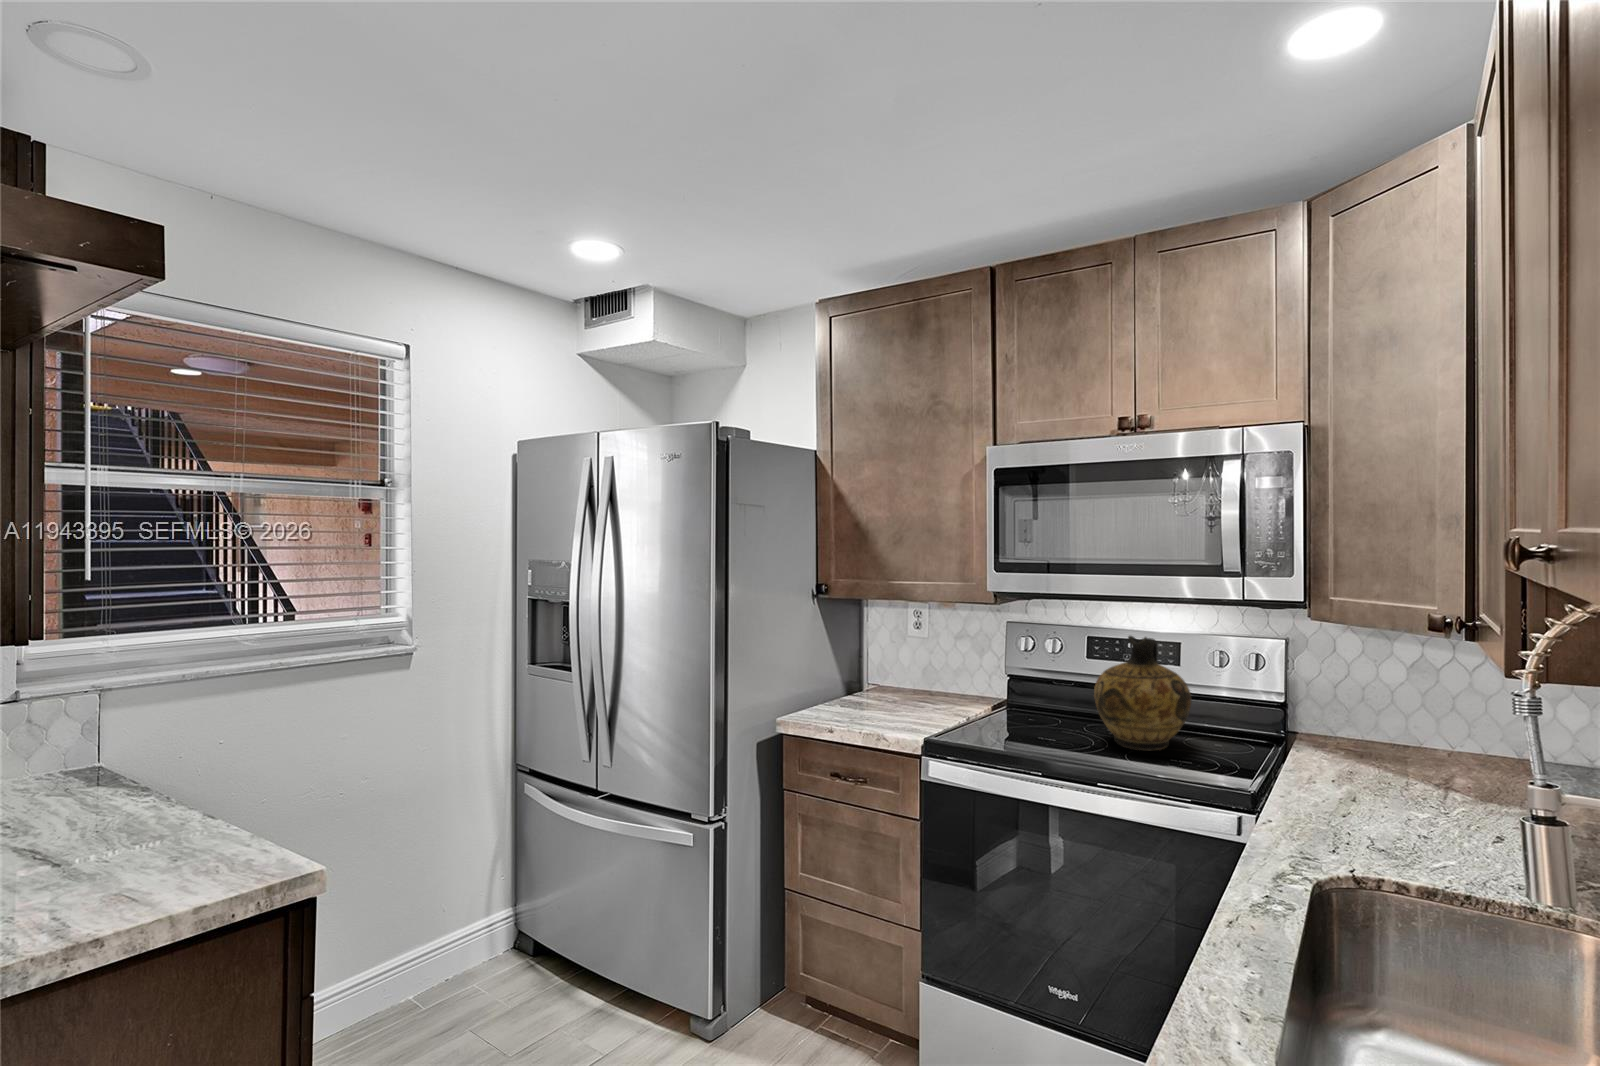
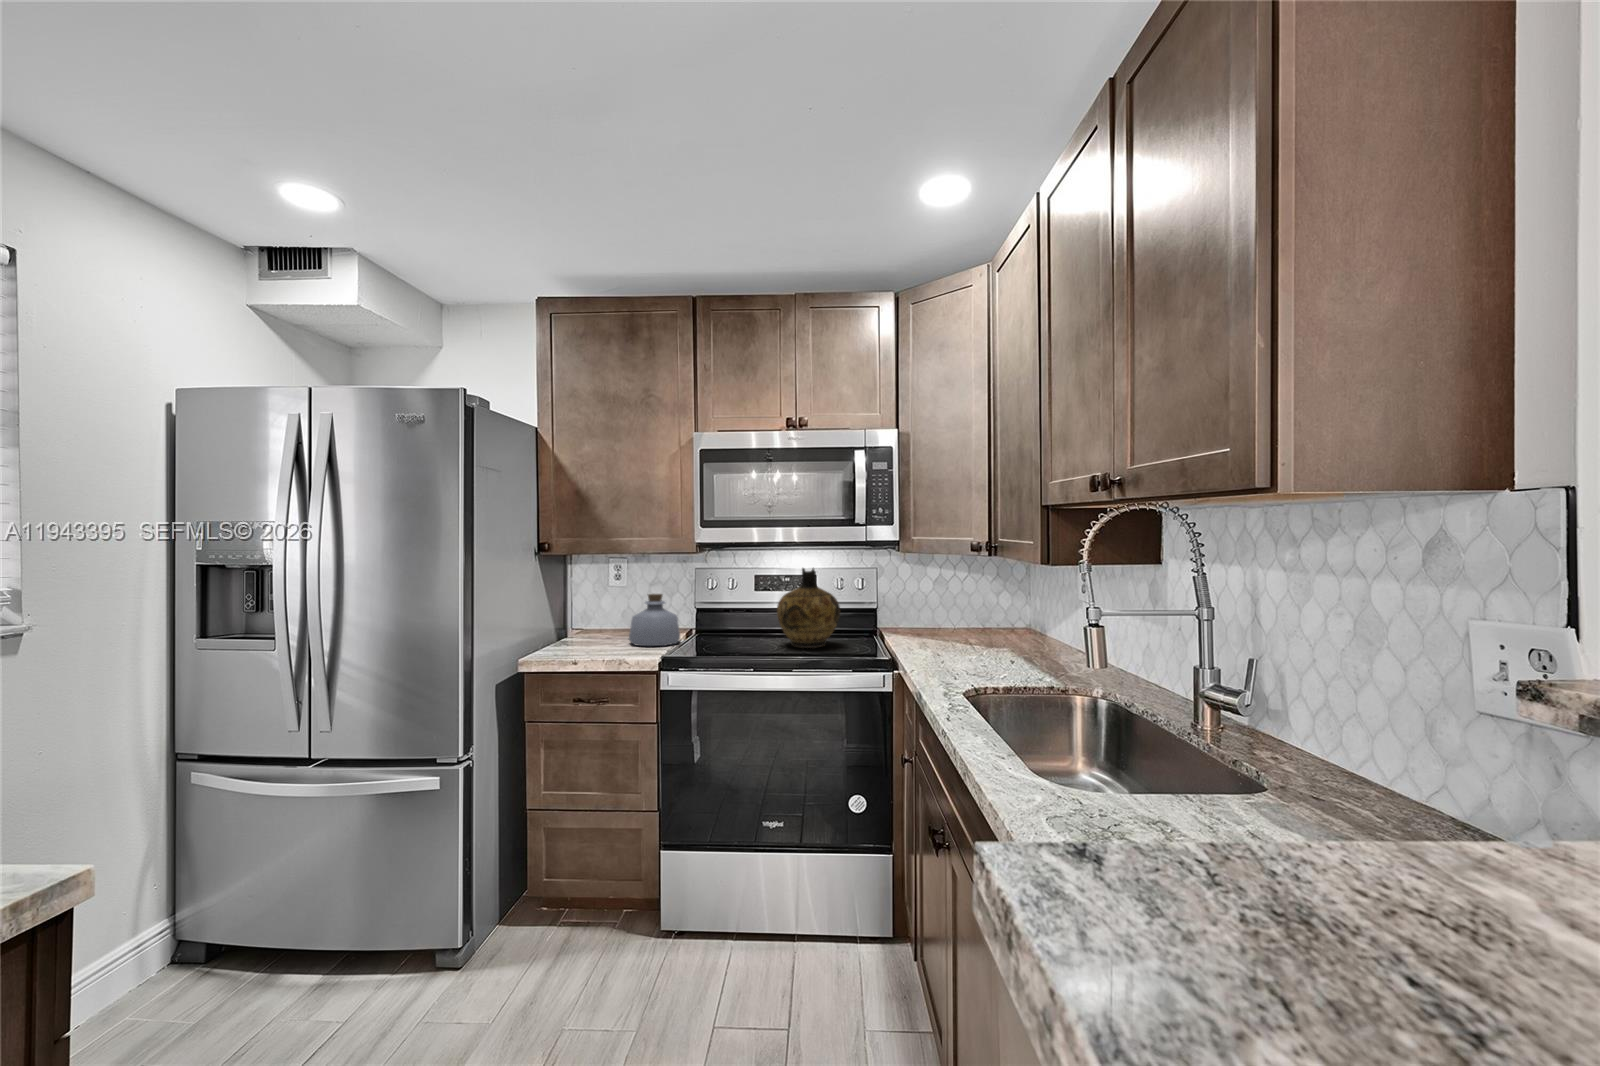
bottle: none [913,650,976,718] -> present [629,594,680,646]

